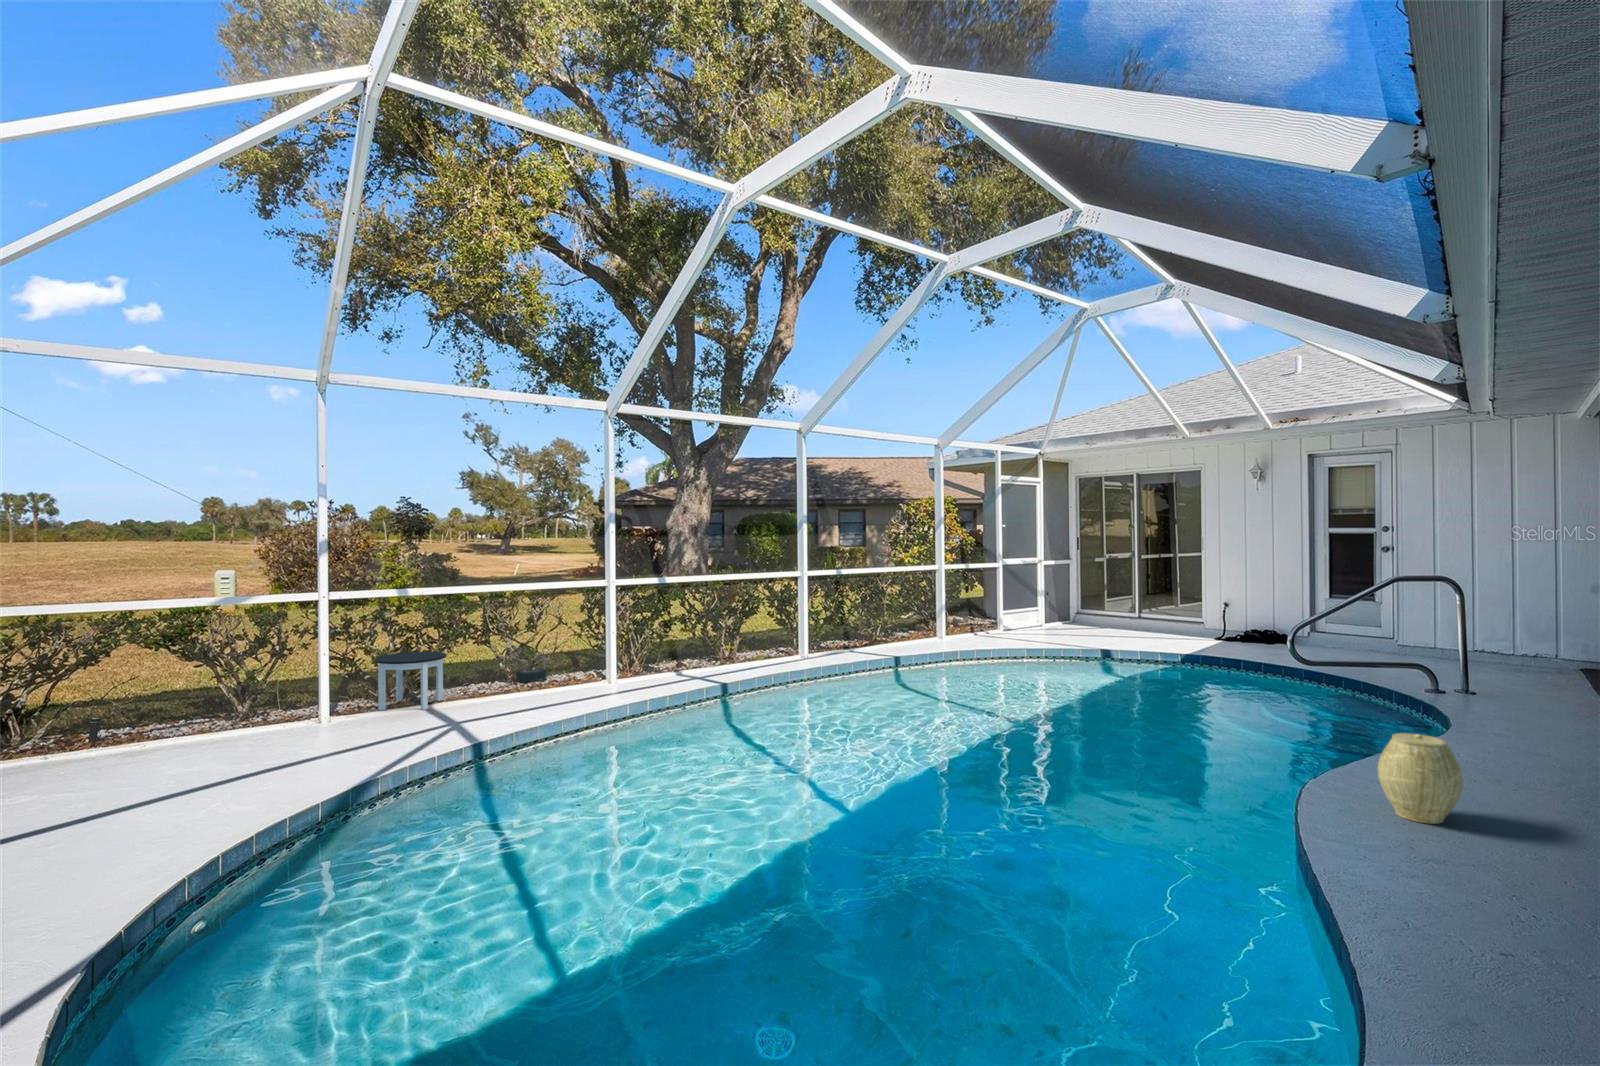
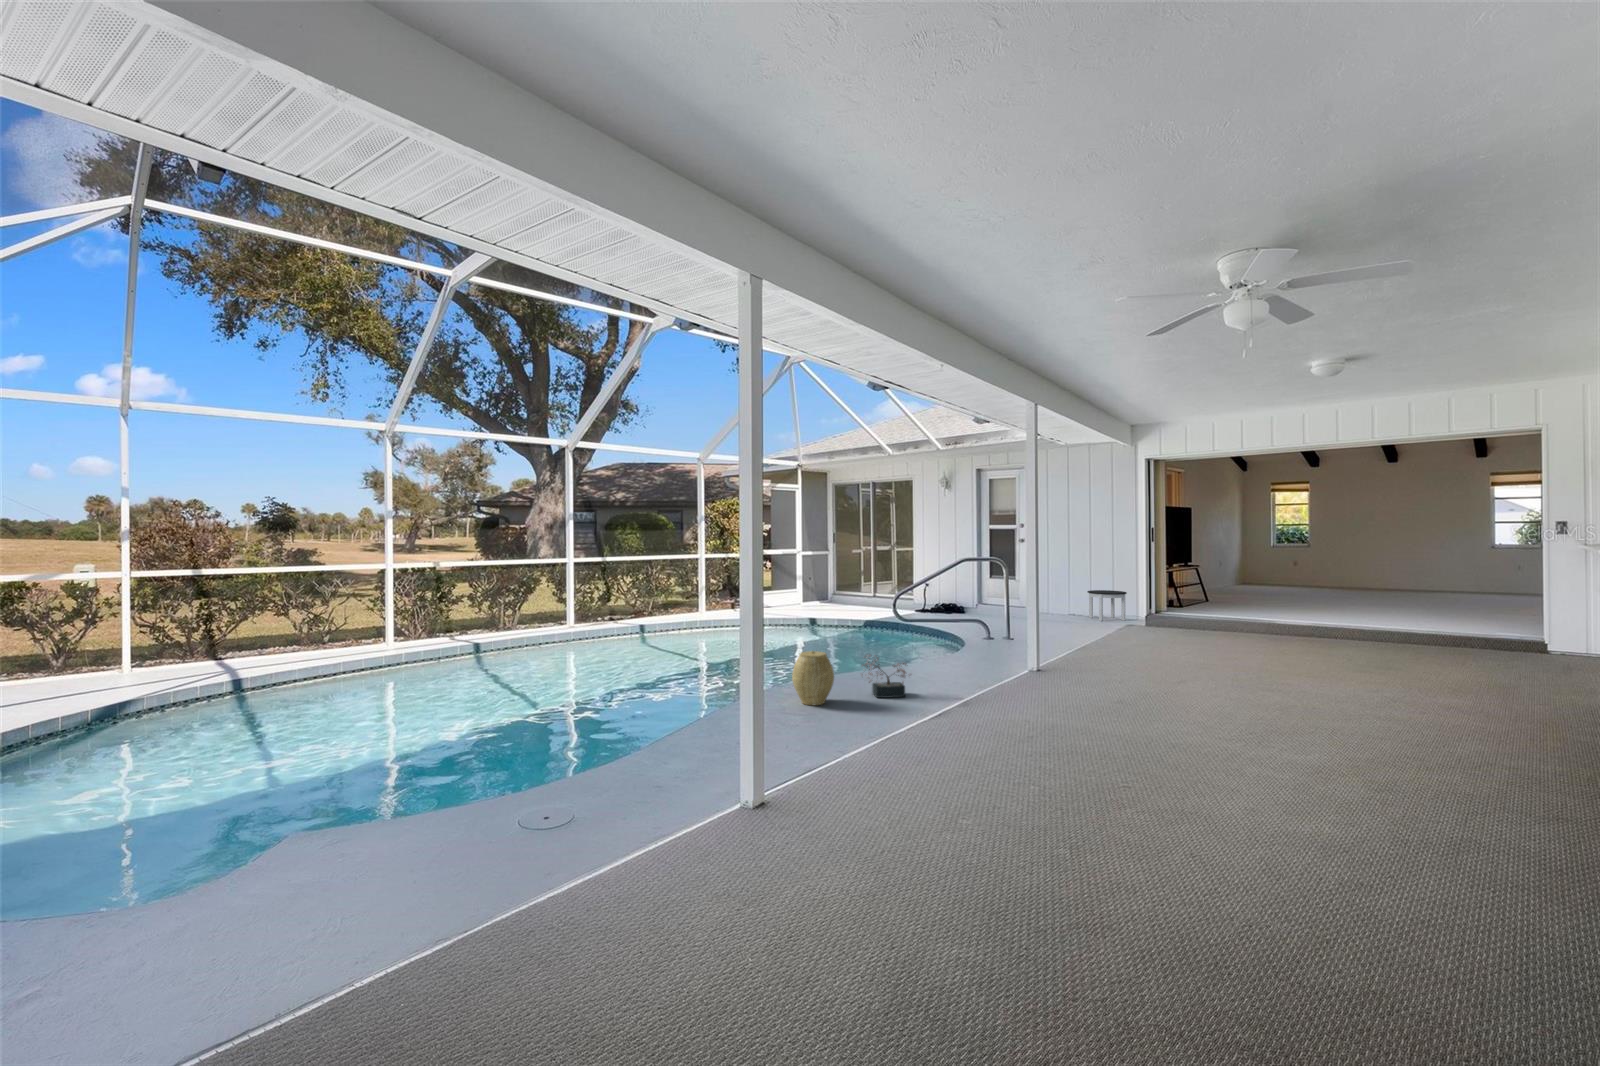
decorative plant: present [507,647,547,683] -> present [864,655,910,698]
round table: present [375,652,446,711] -> present [1087,590,1127,621]

